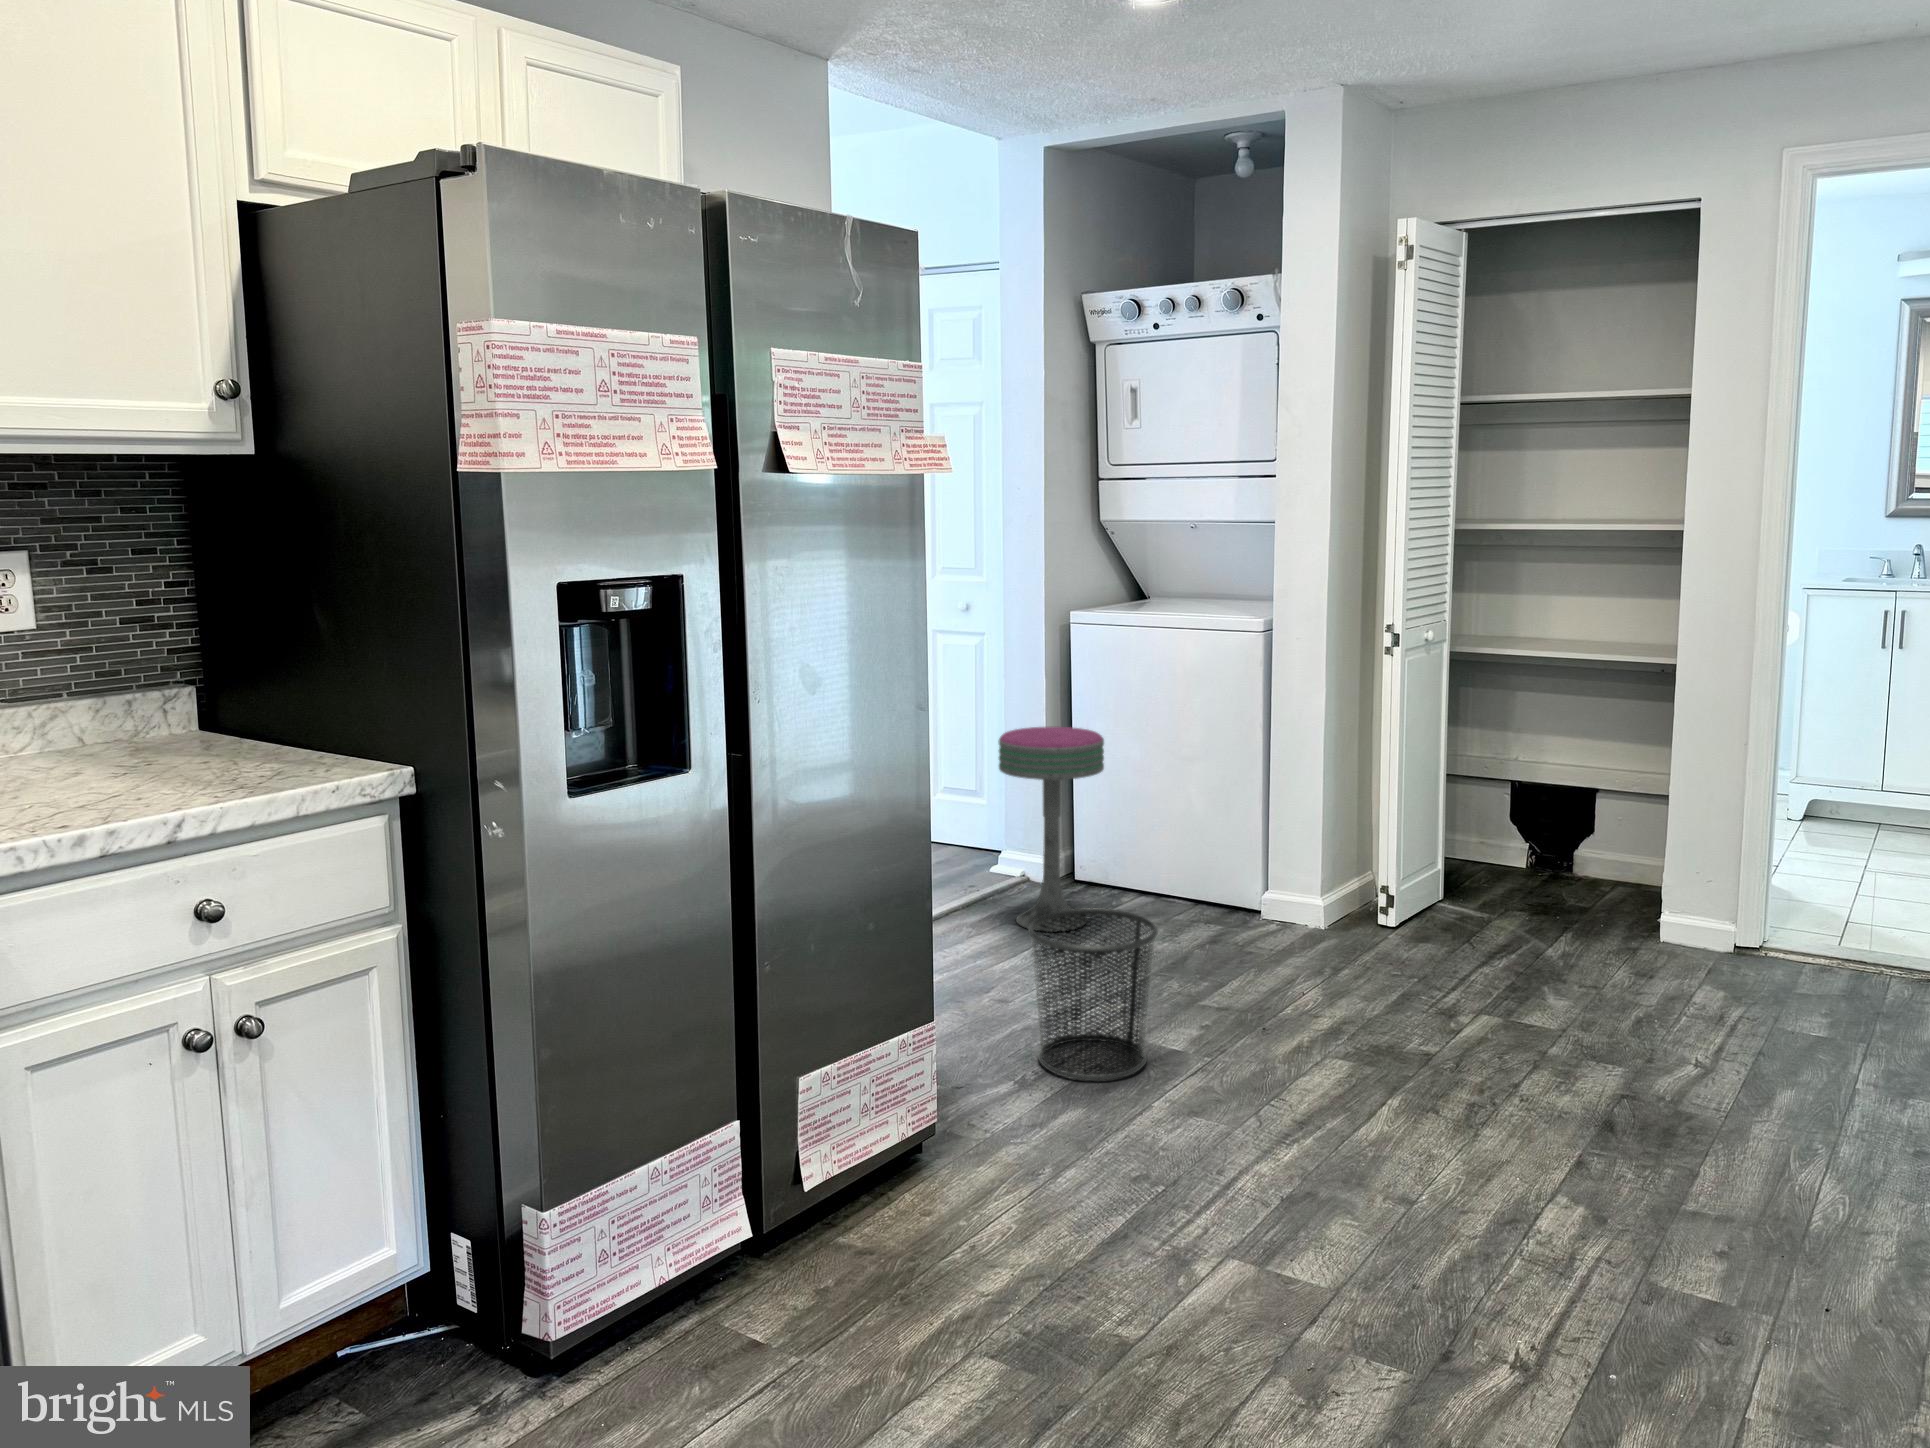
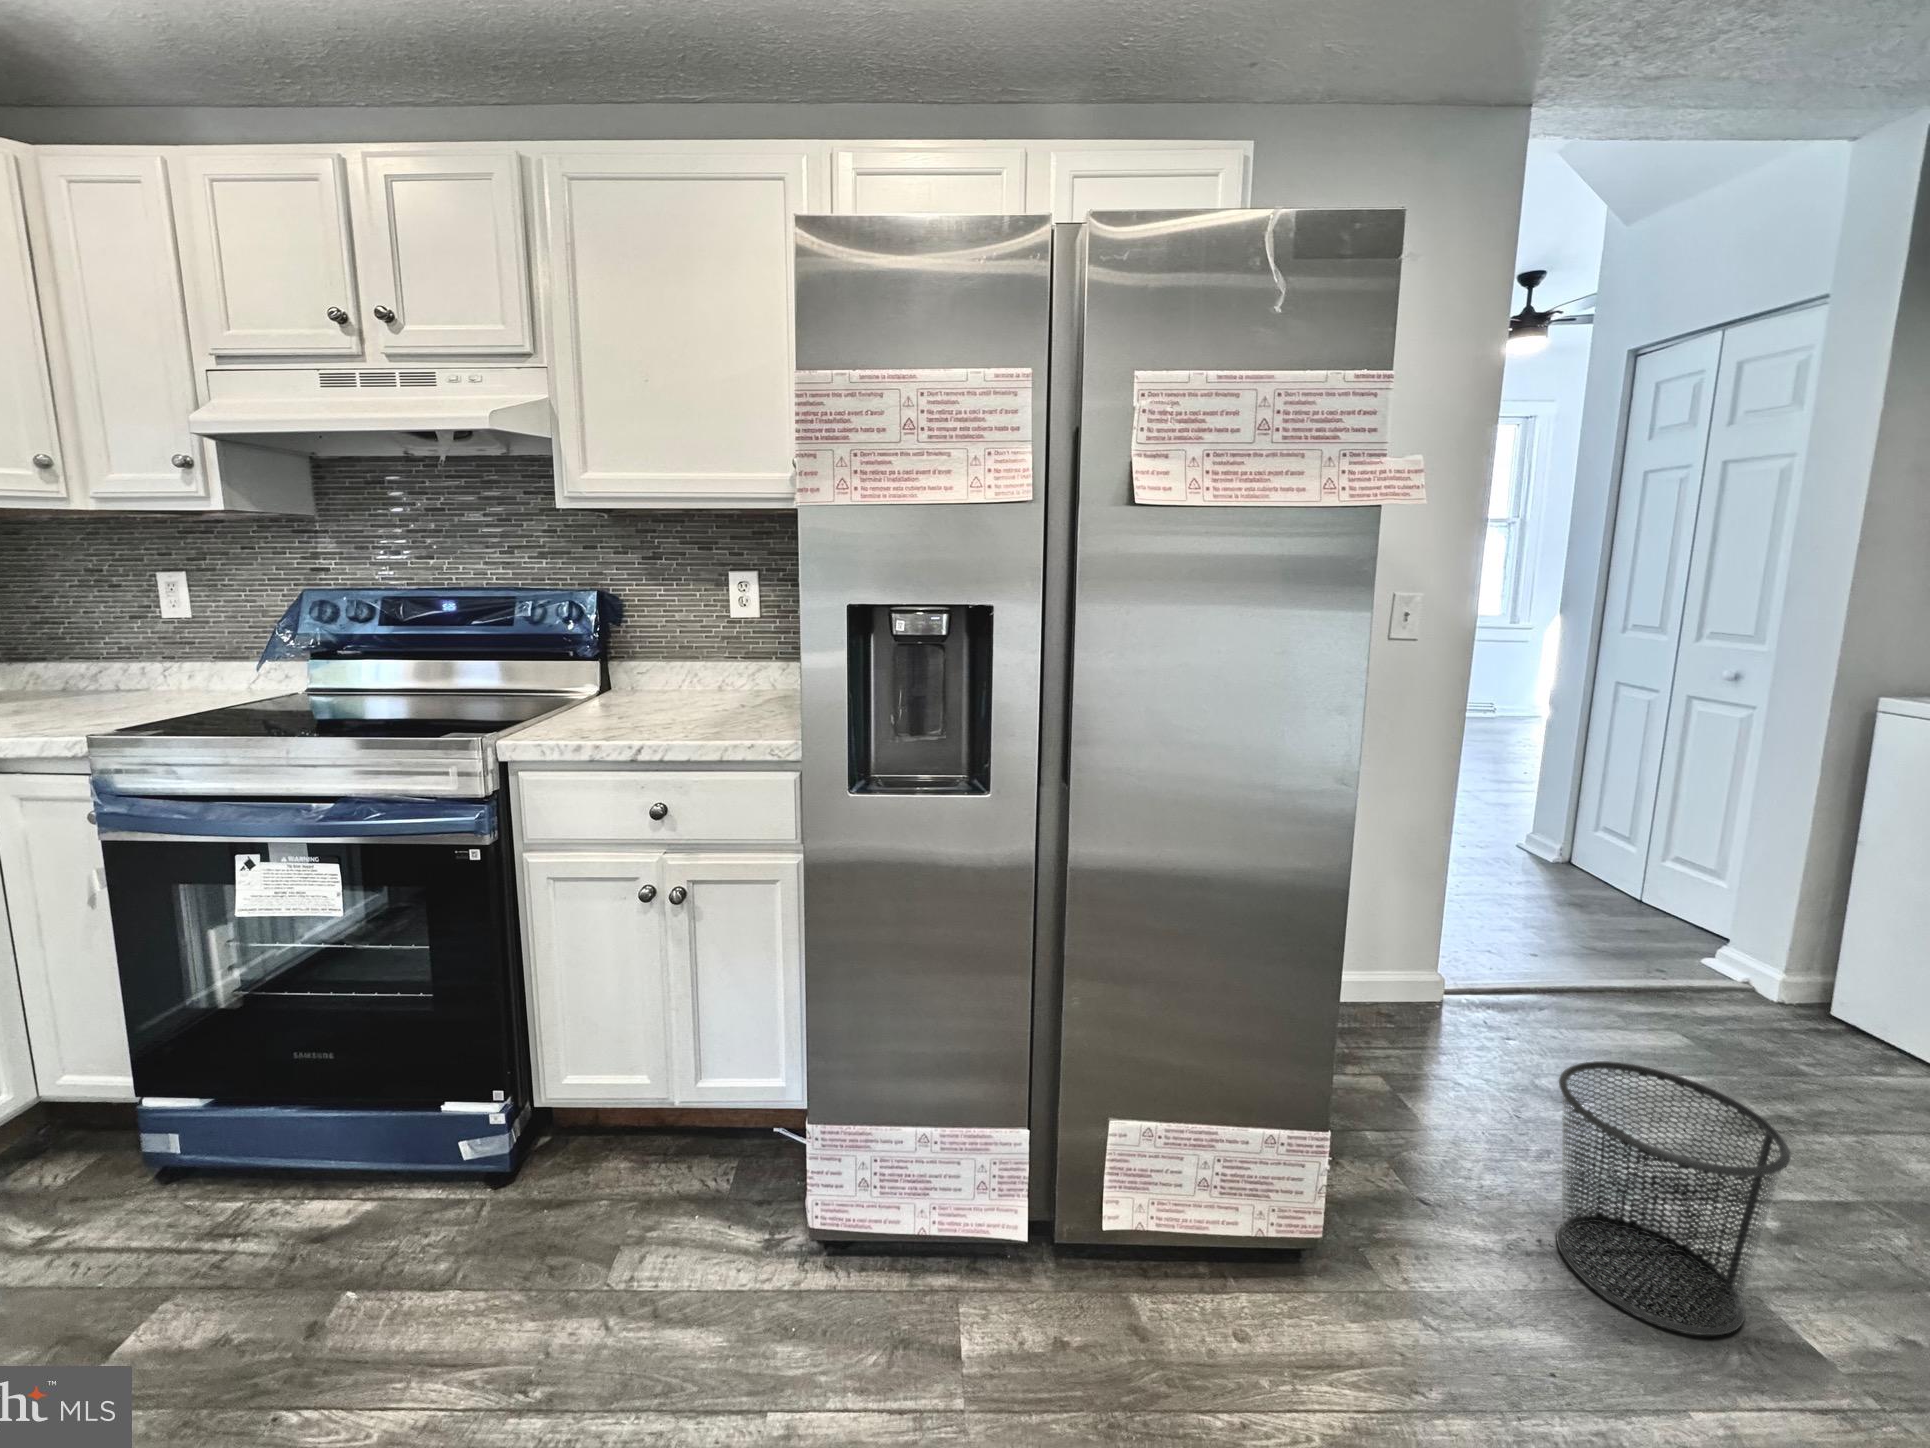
bar stool: present [998,727,1104,932] -> none [1691,821,1880,1082]

